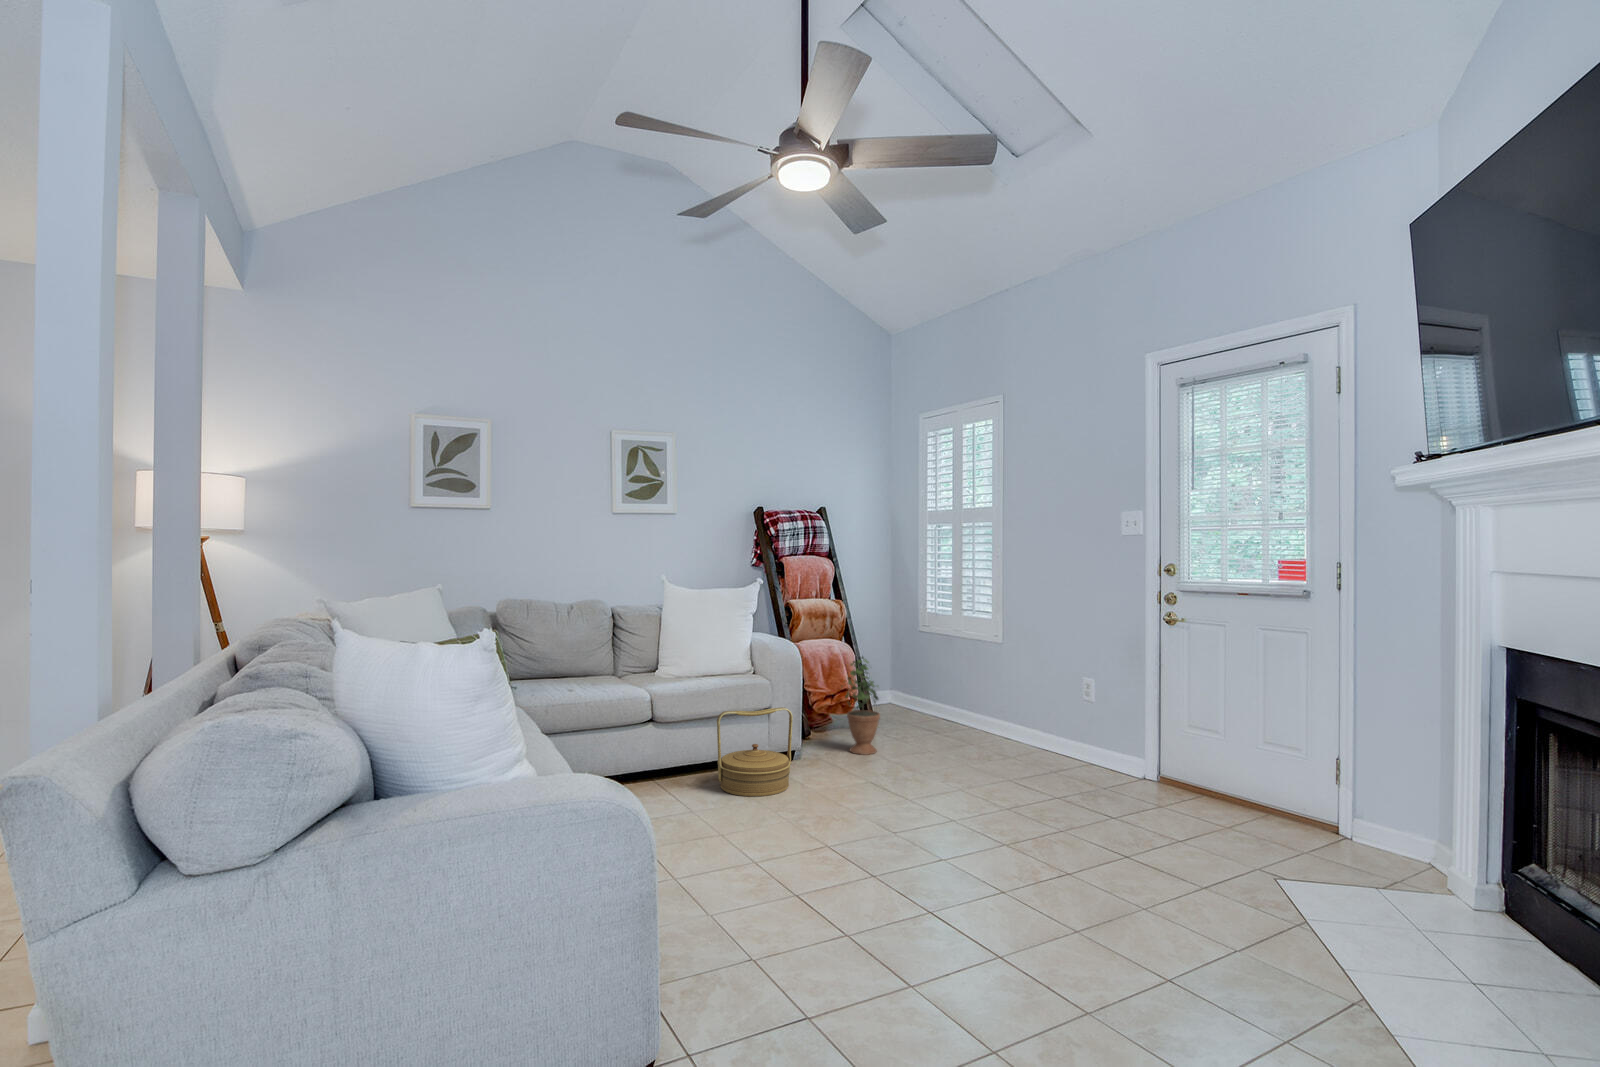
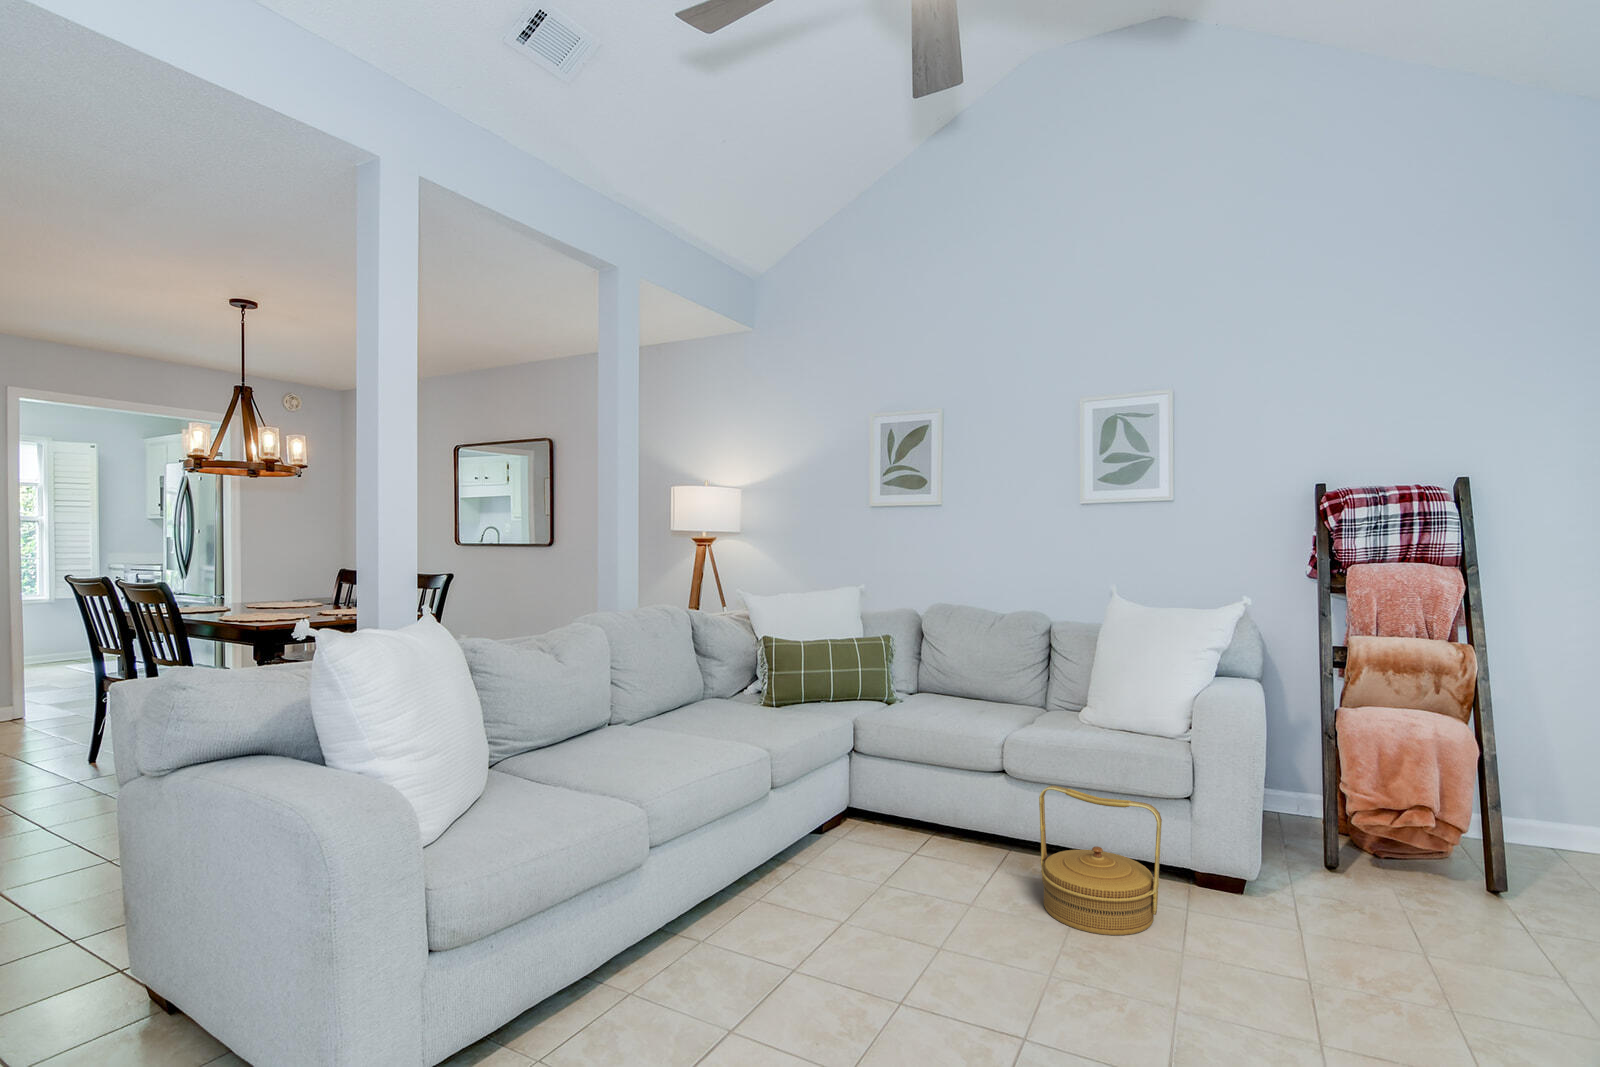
potted plant: present [845,657,880,755] -> none [1354,749,1451,945]

